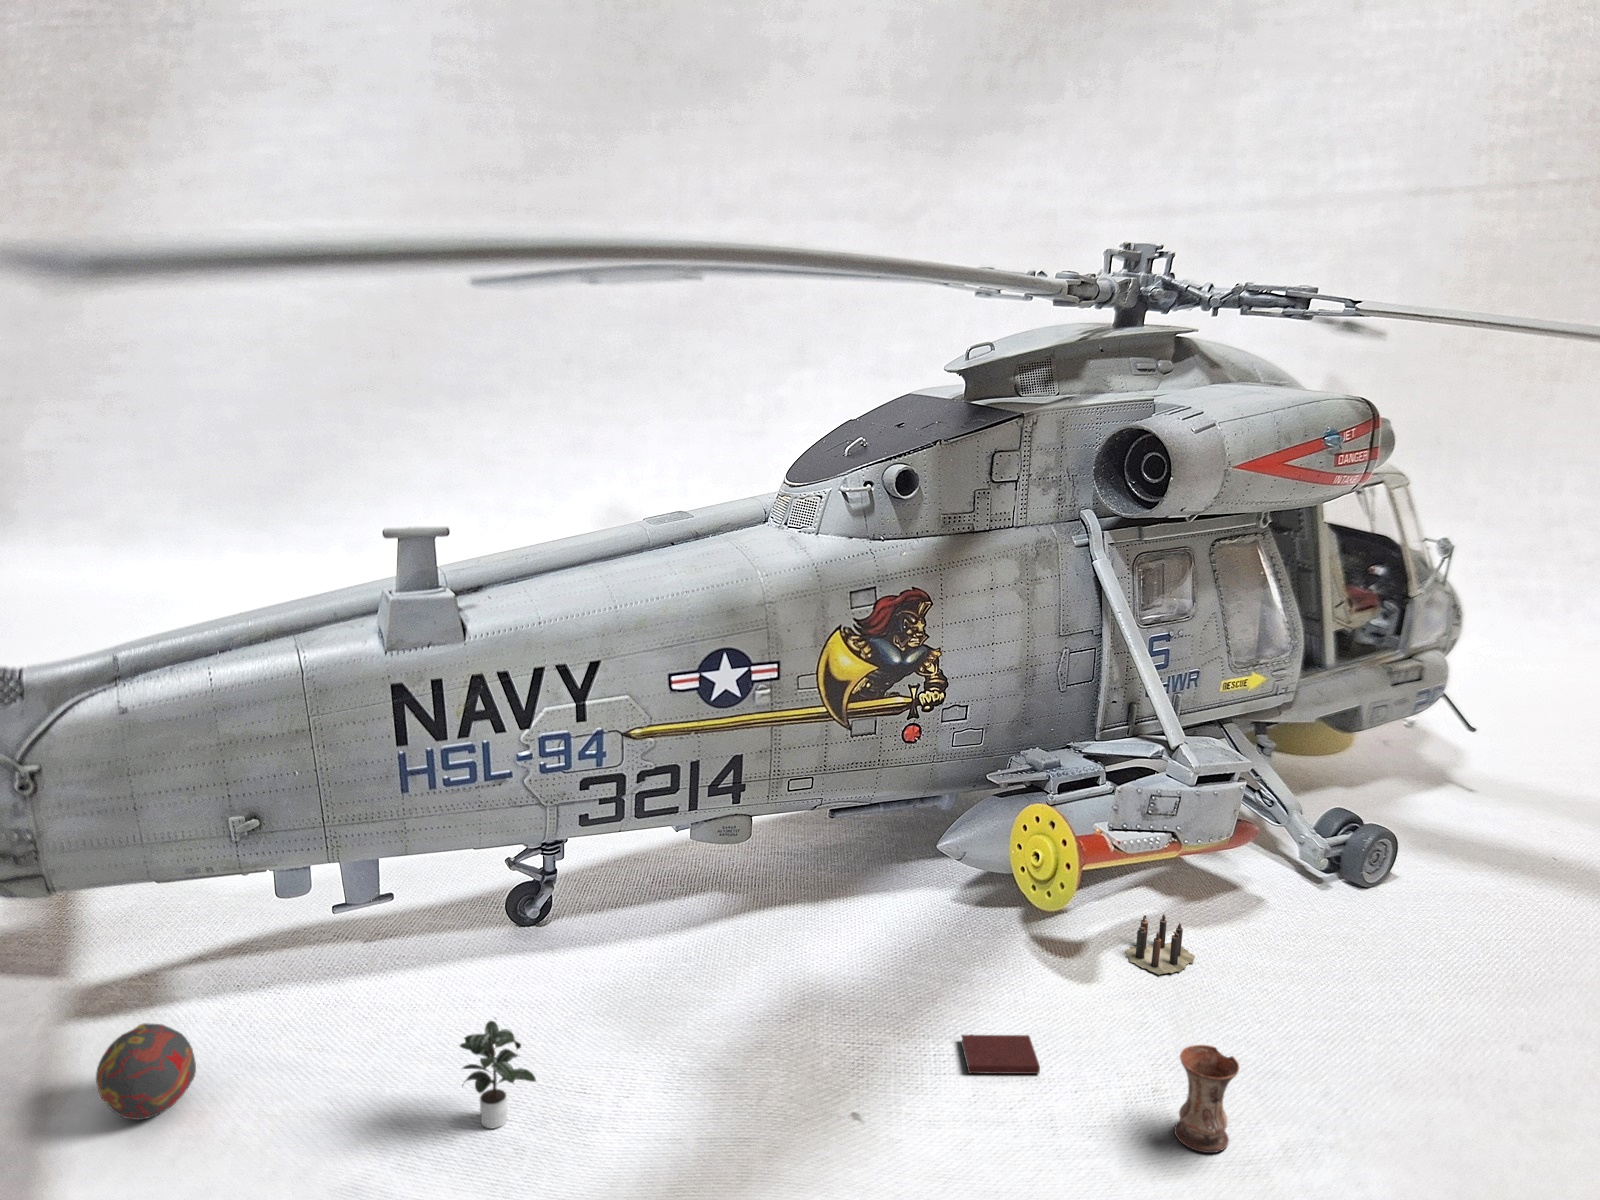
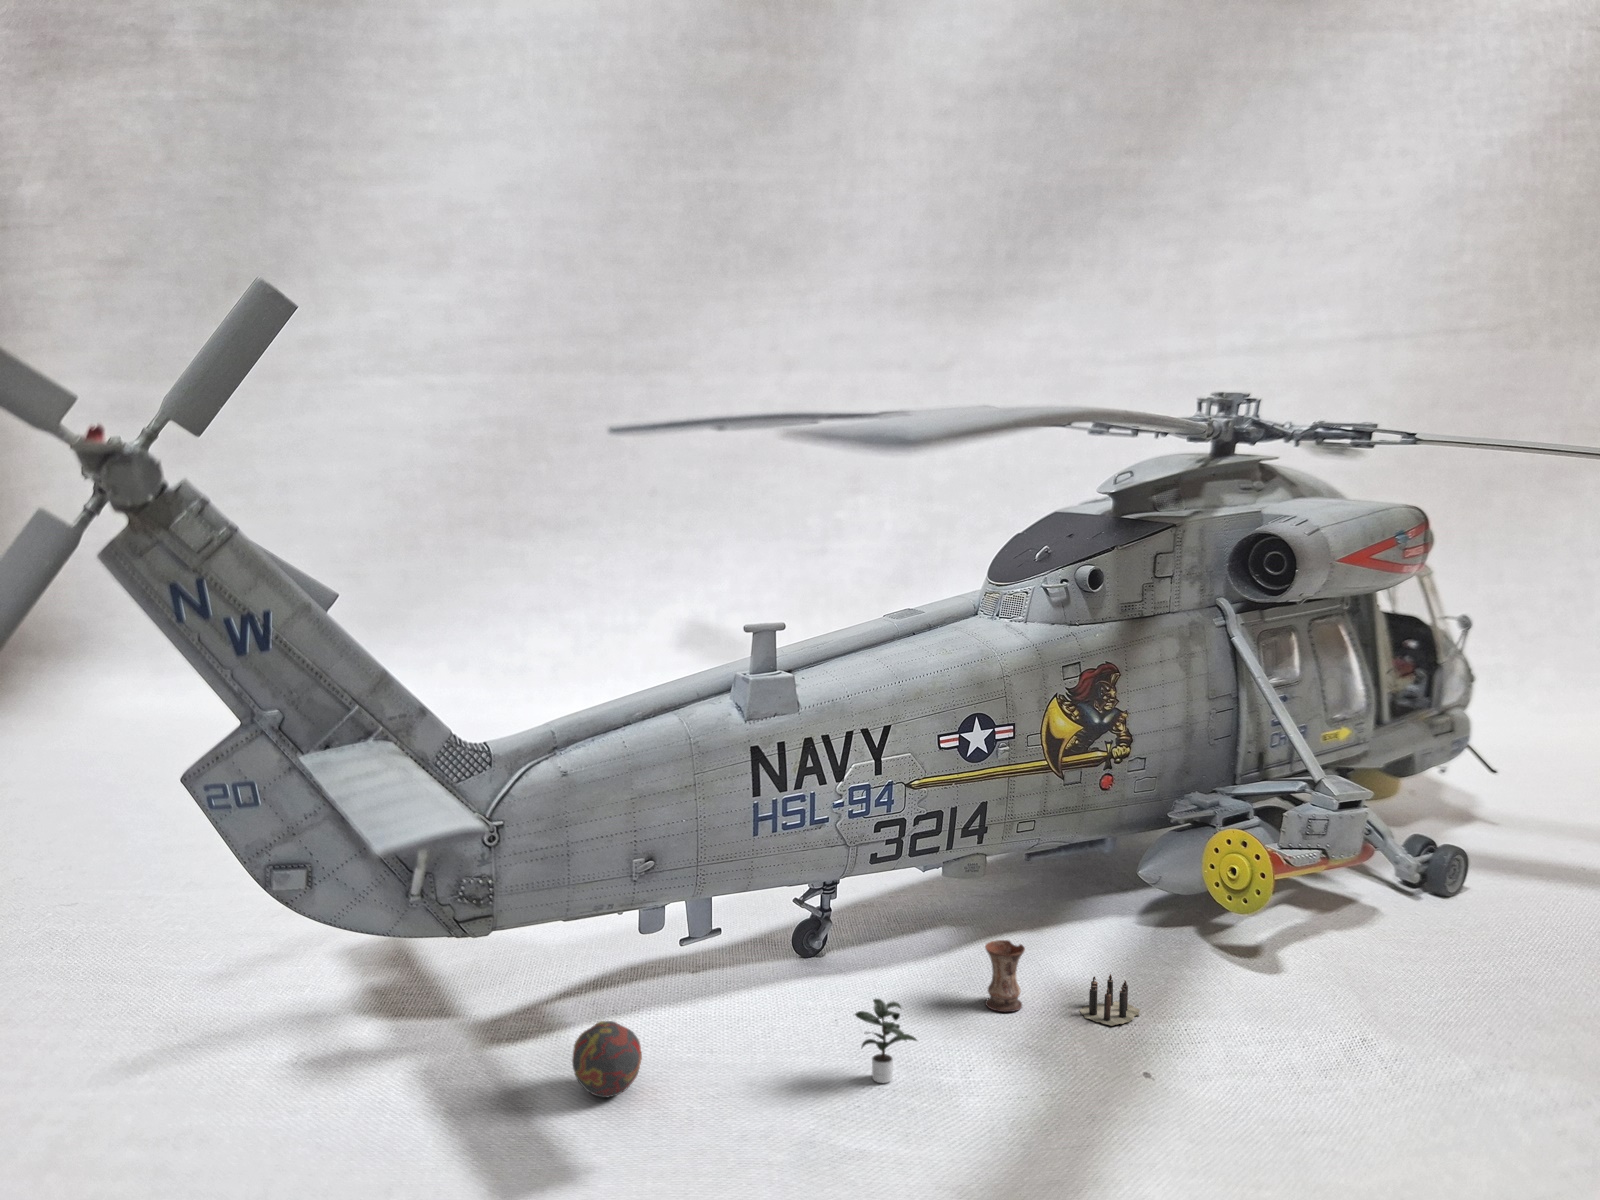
candle: present [1125,914,1195,975] -> present [1080,974,1140,1026]
notebook: present [961,1035,1040,1074] -> none [1200,999,1270,1026]
vase: present [1174,1045,1239,1153] -> present [985,940,1025,1012]

